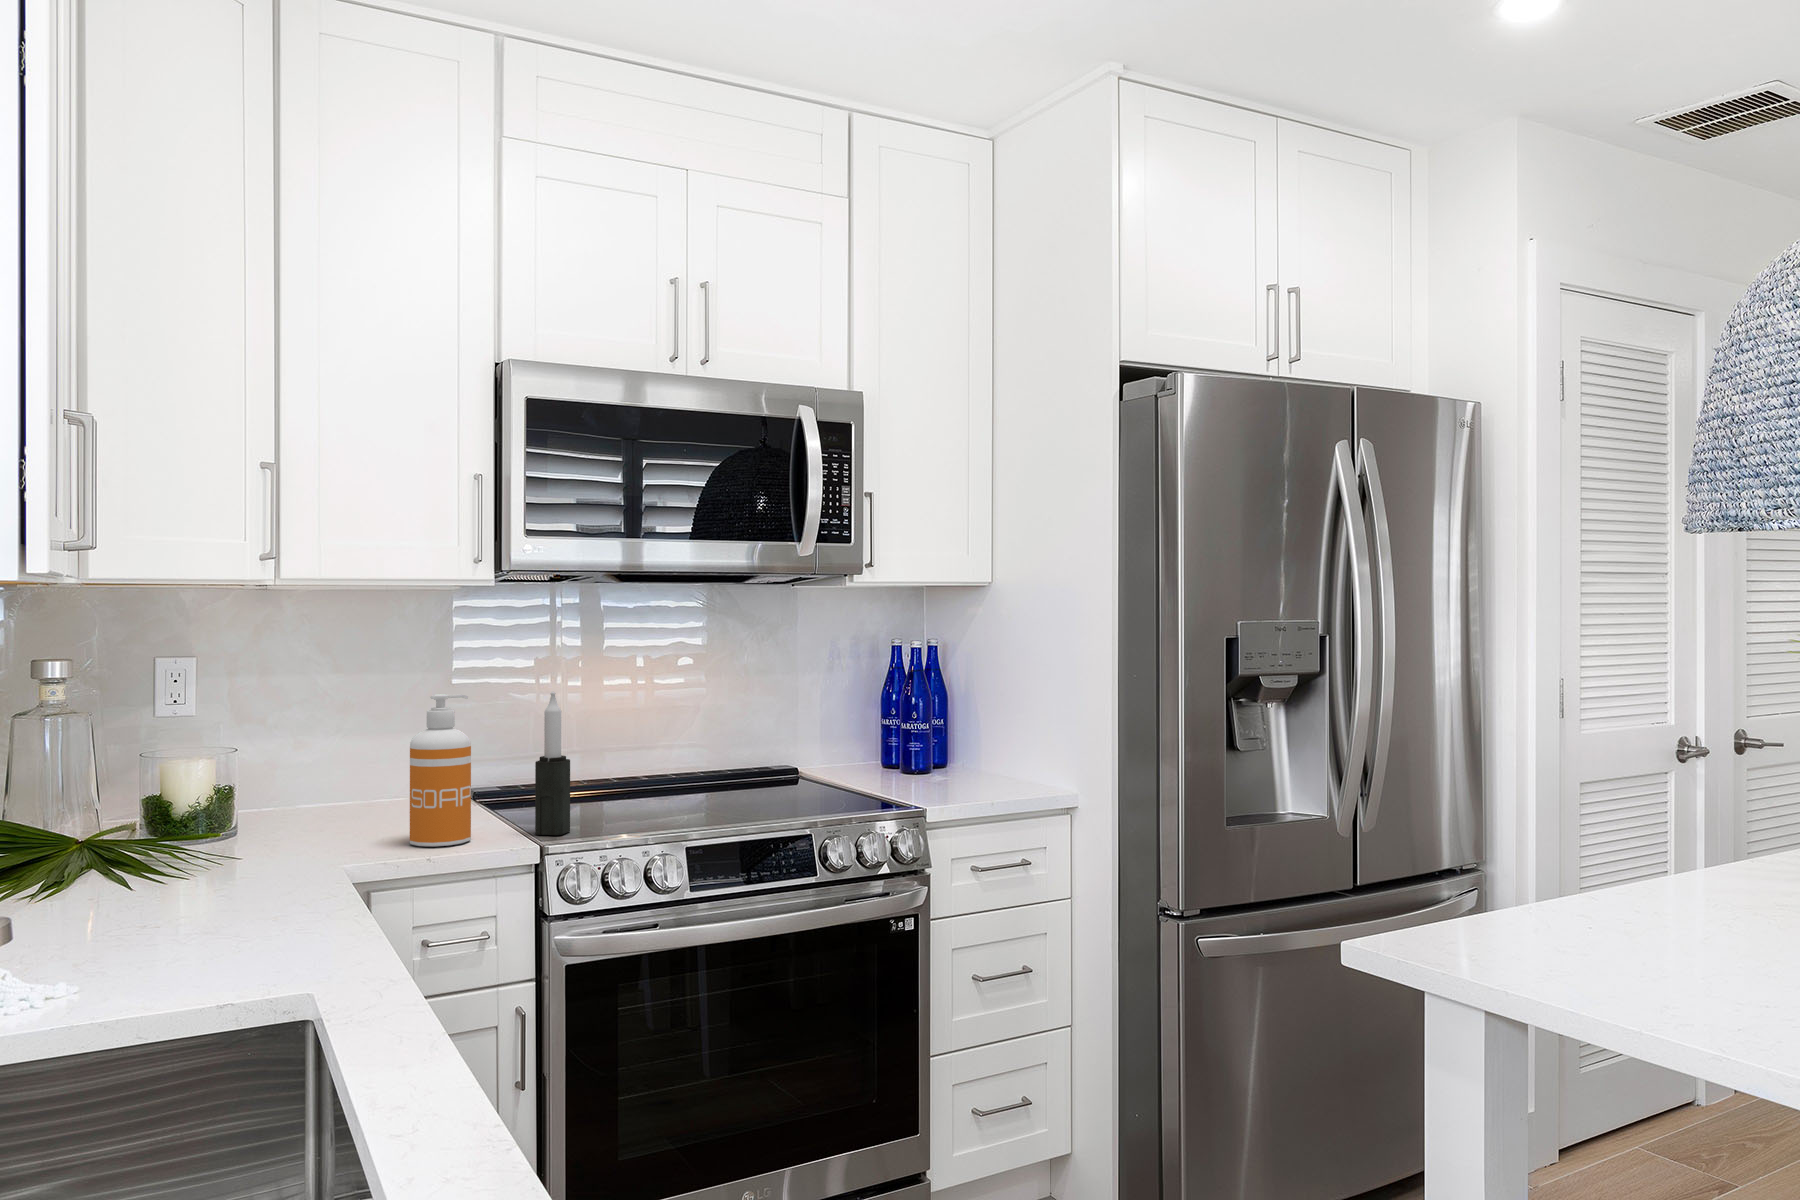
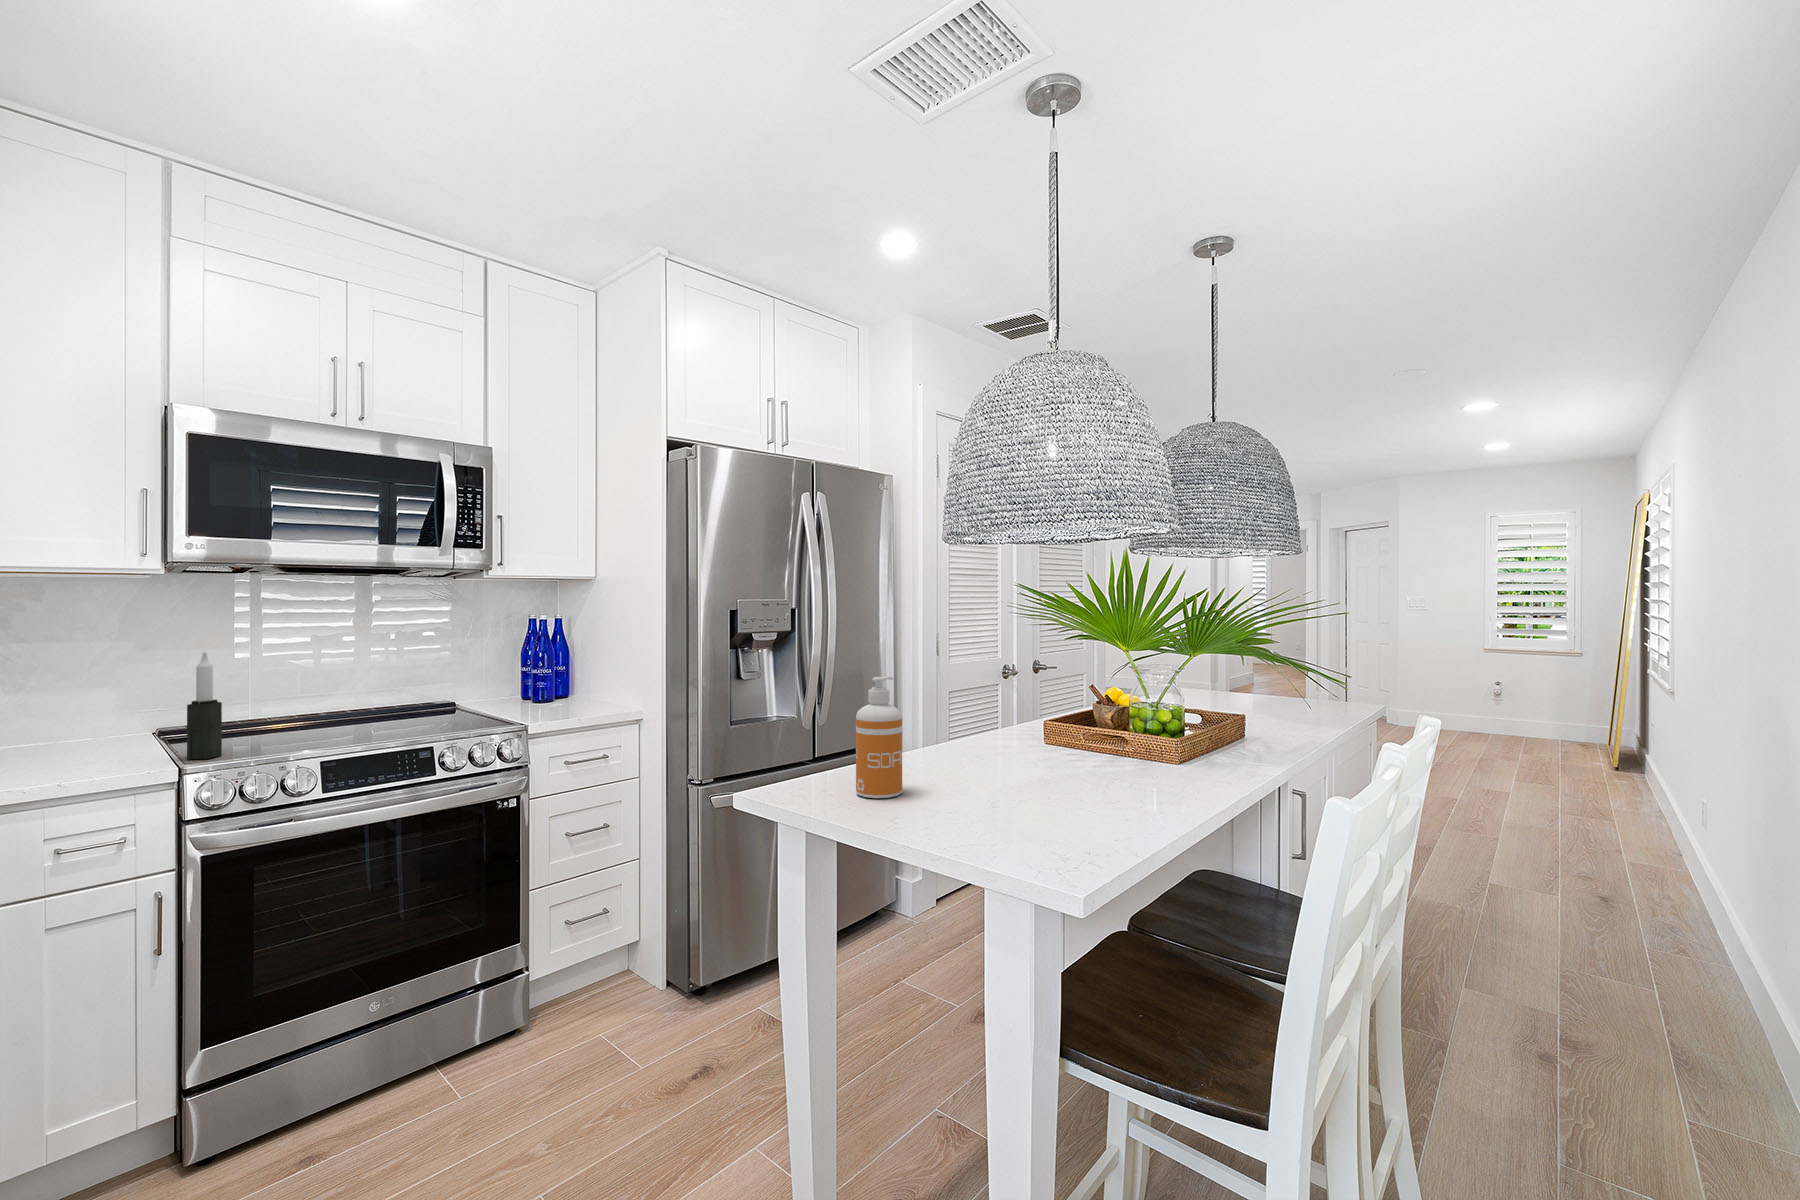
soap dispenser: present [410,694,471,847] -> present [856,677,902,798]

